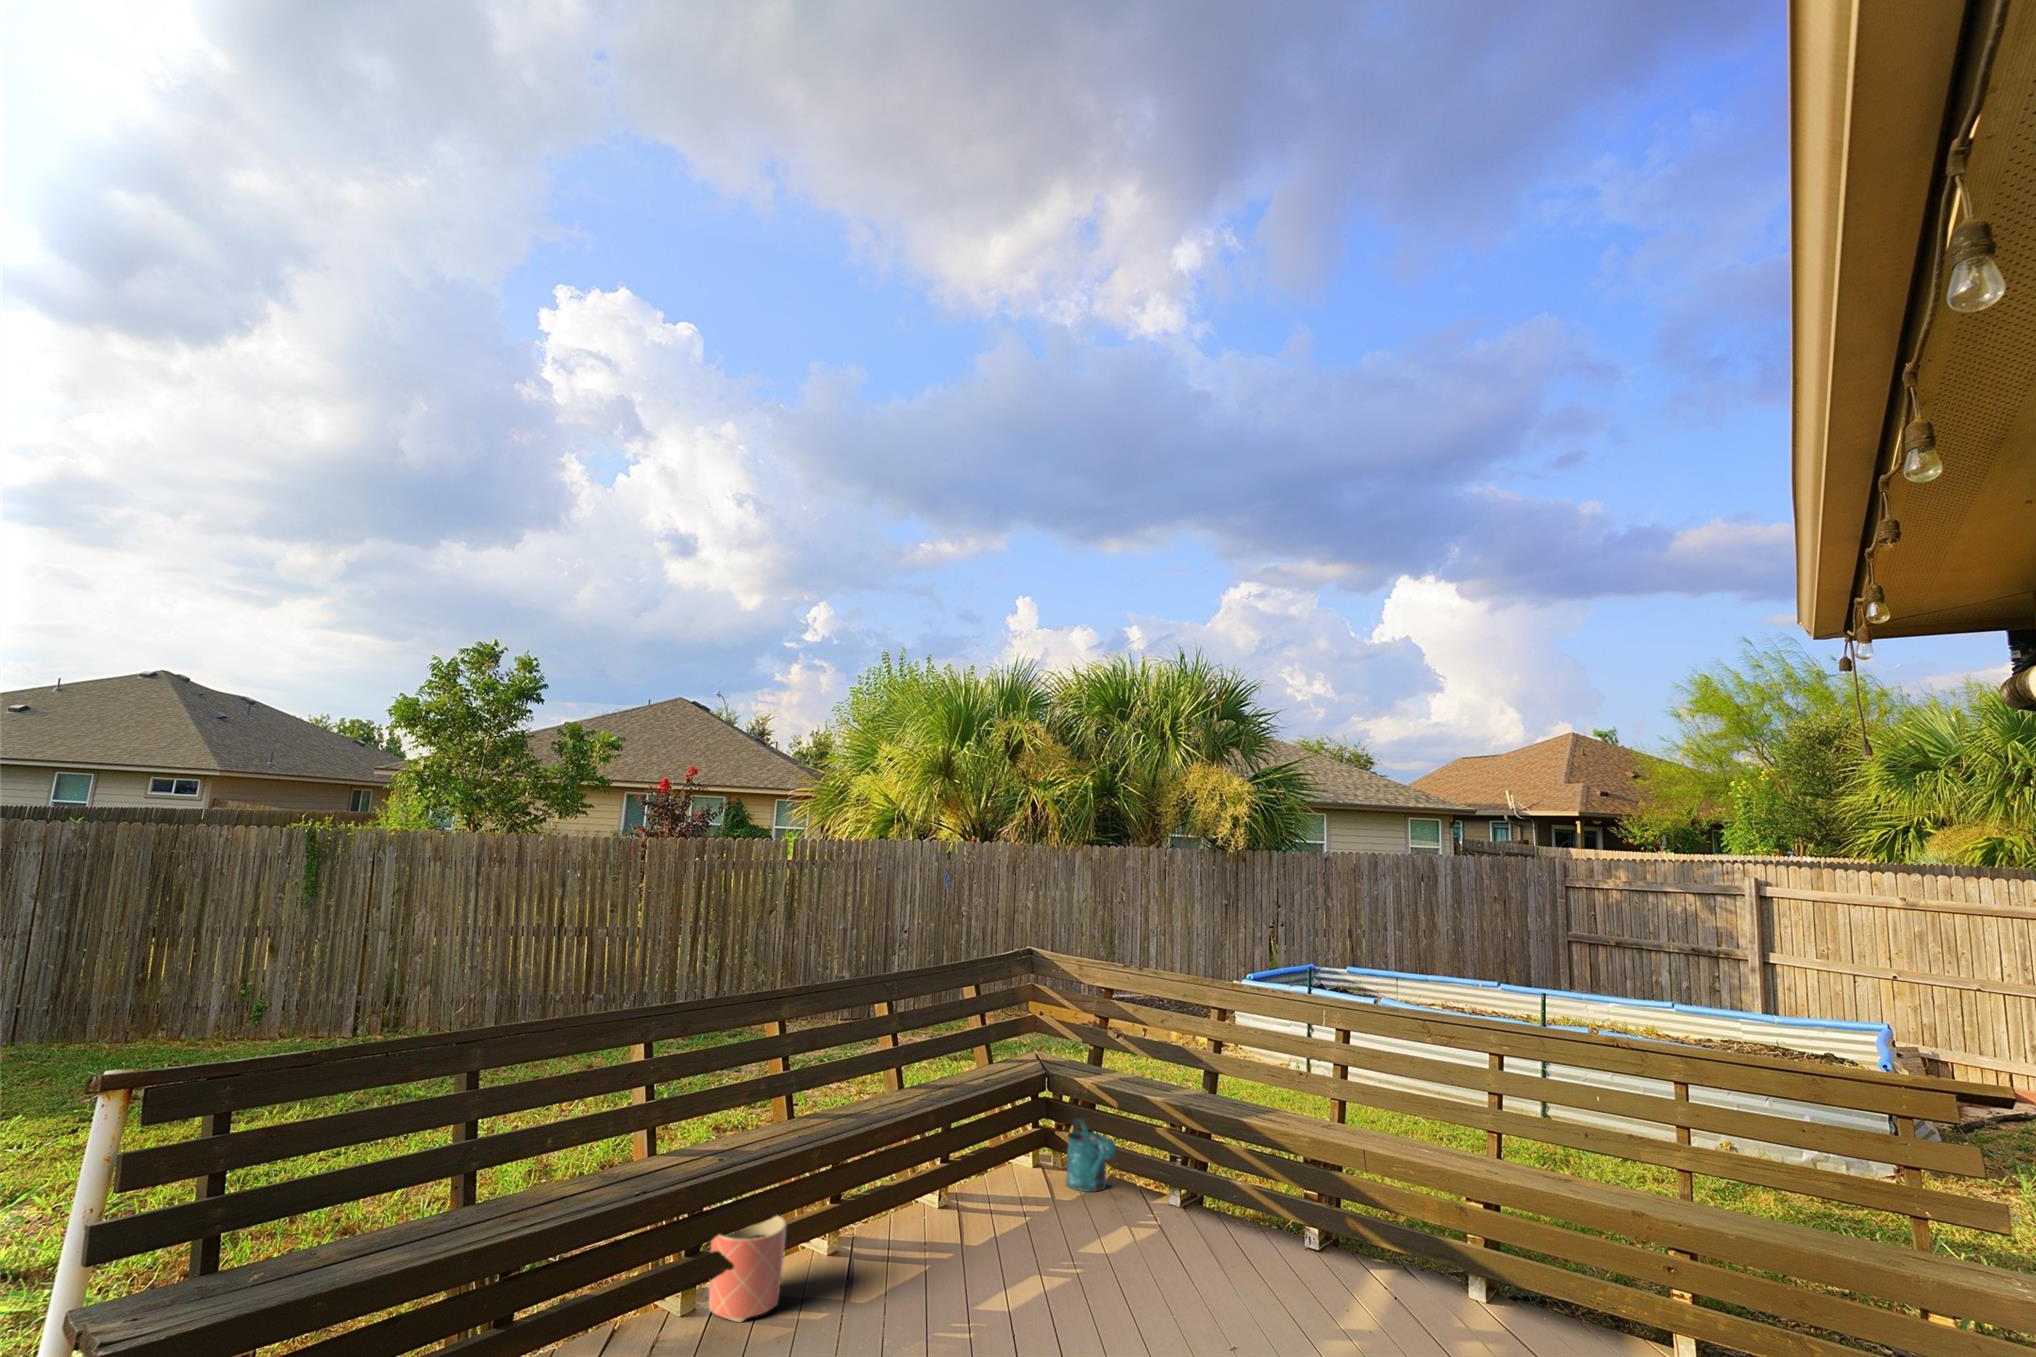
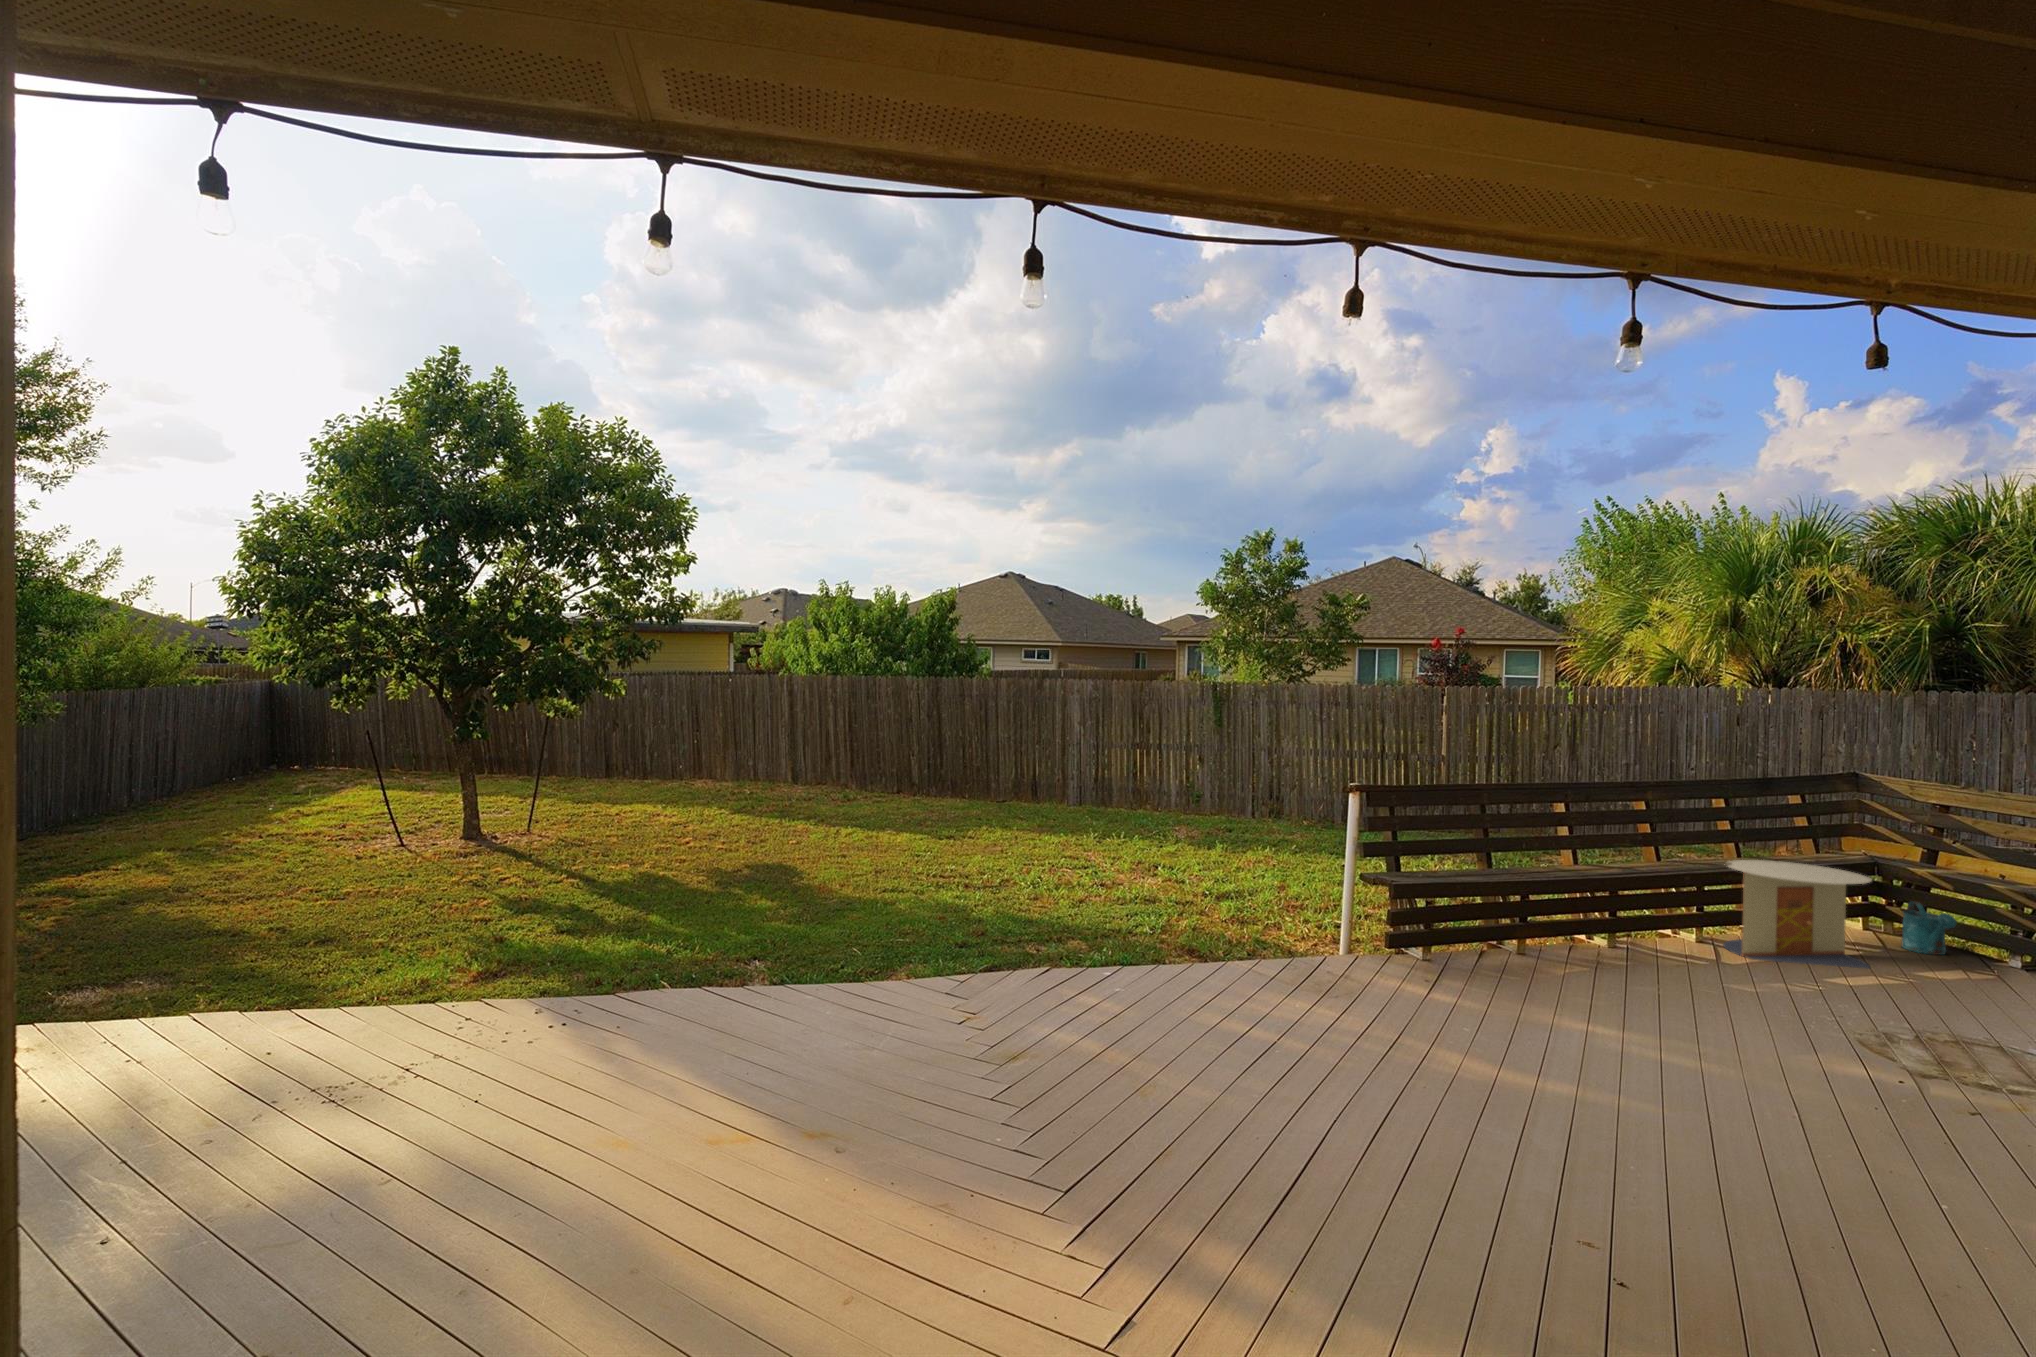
side table: none [869,1091,1036,1274] -> present [1723,860,1871,969]
planter: present [709,1216,787,1322] -> none [1618,906,1671,961]

